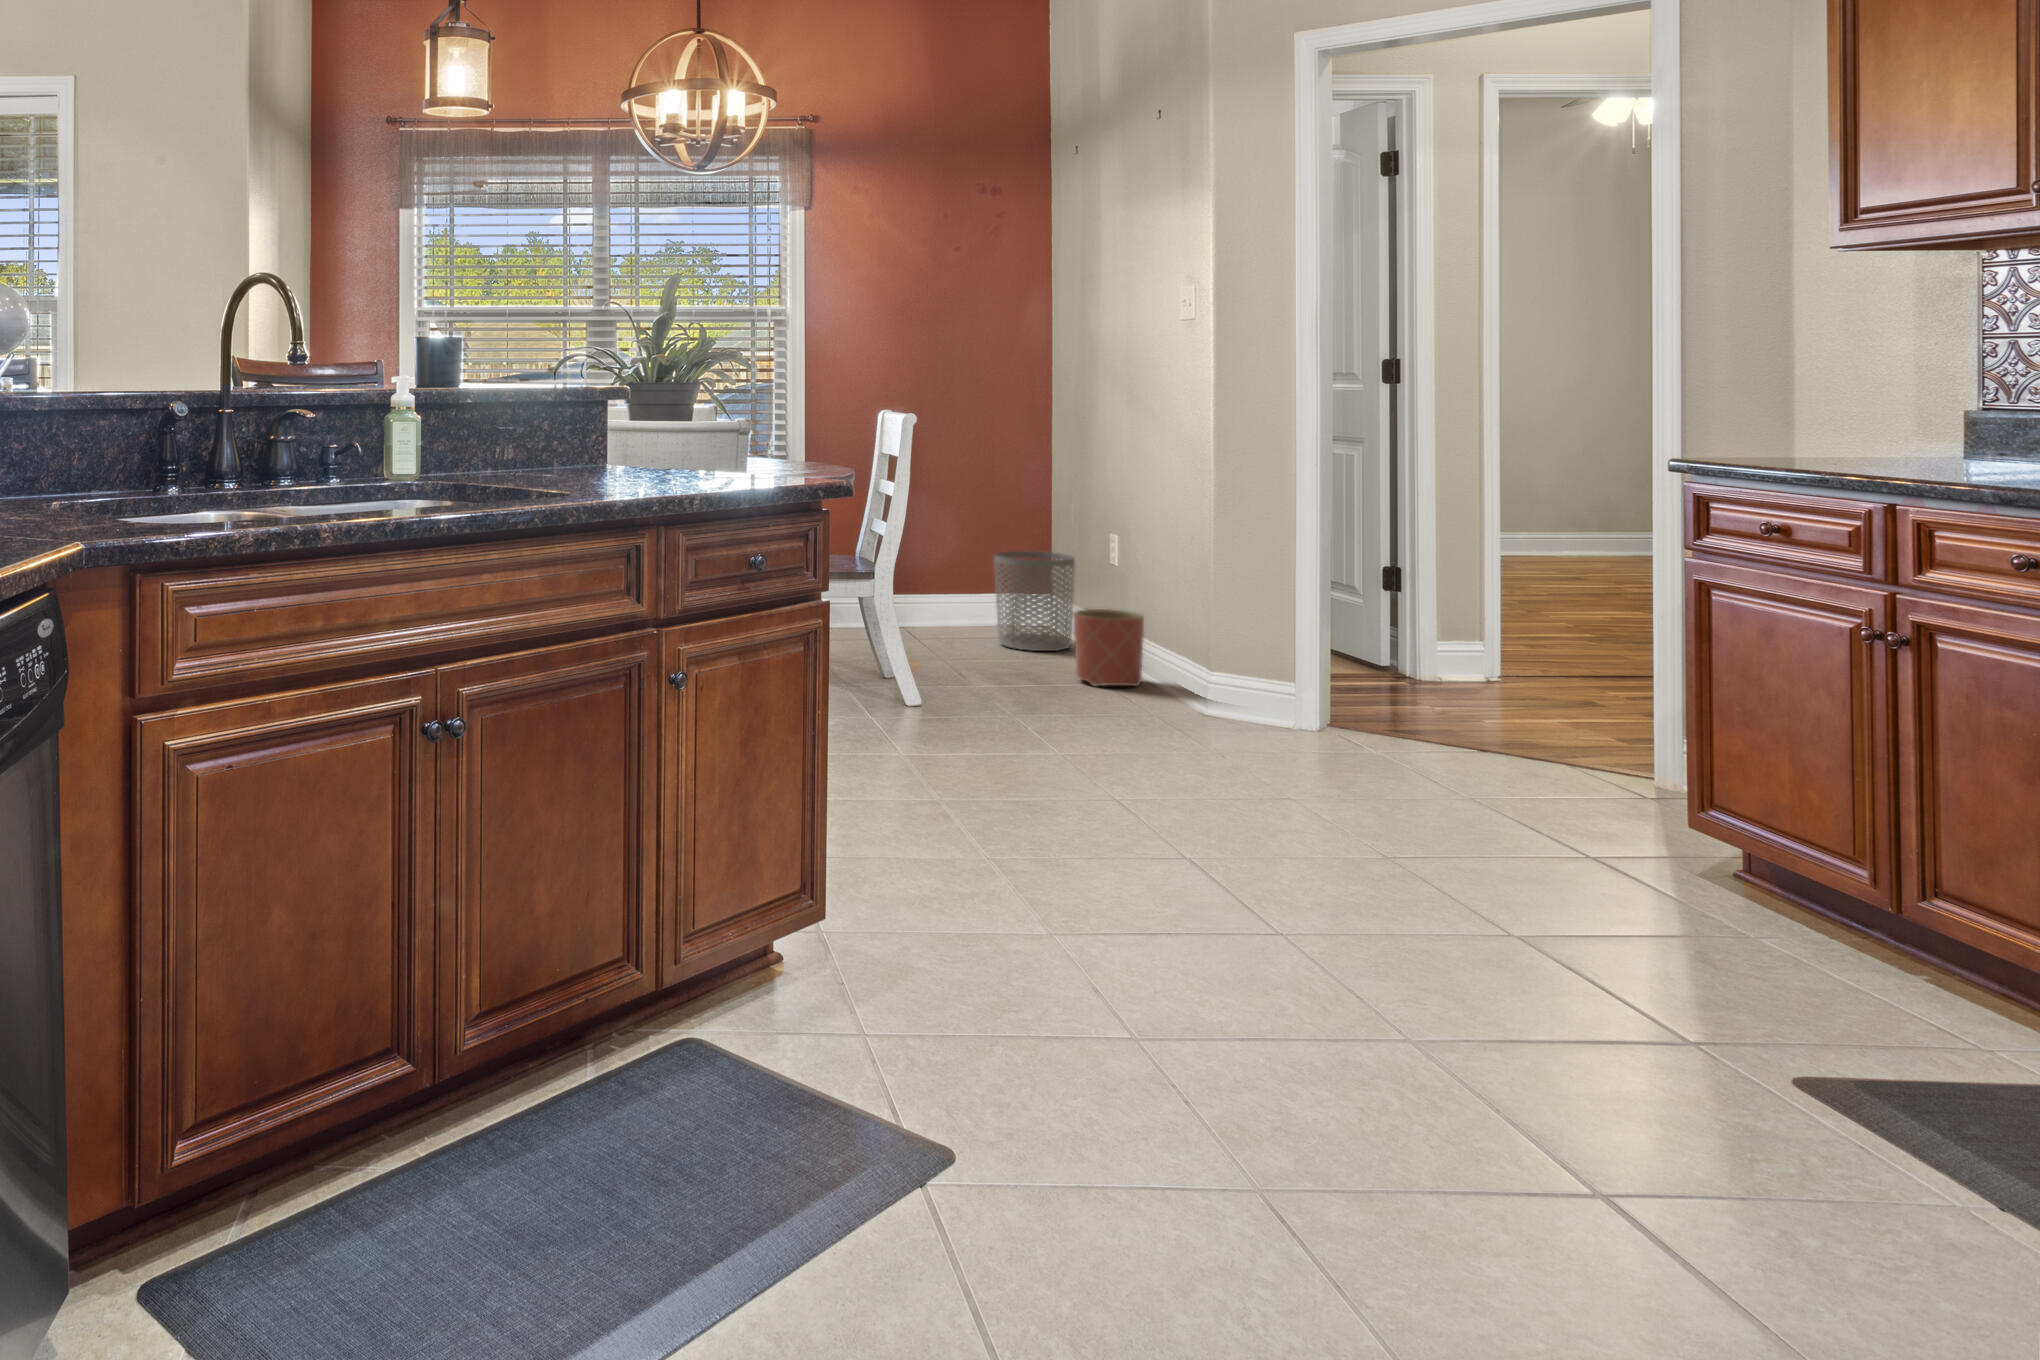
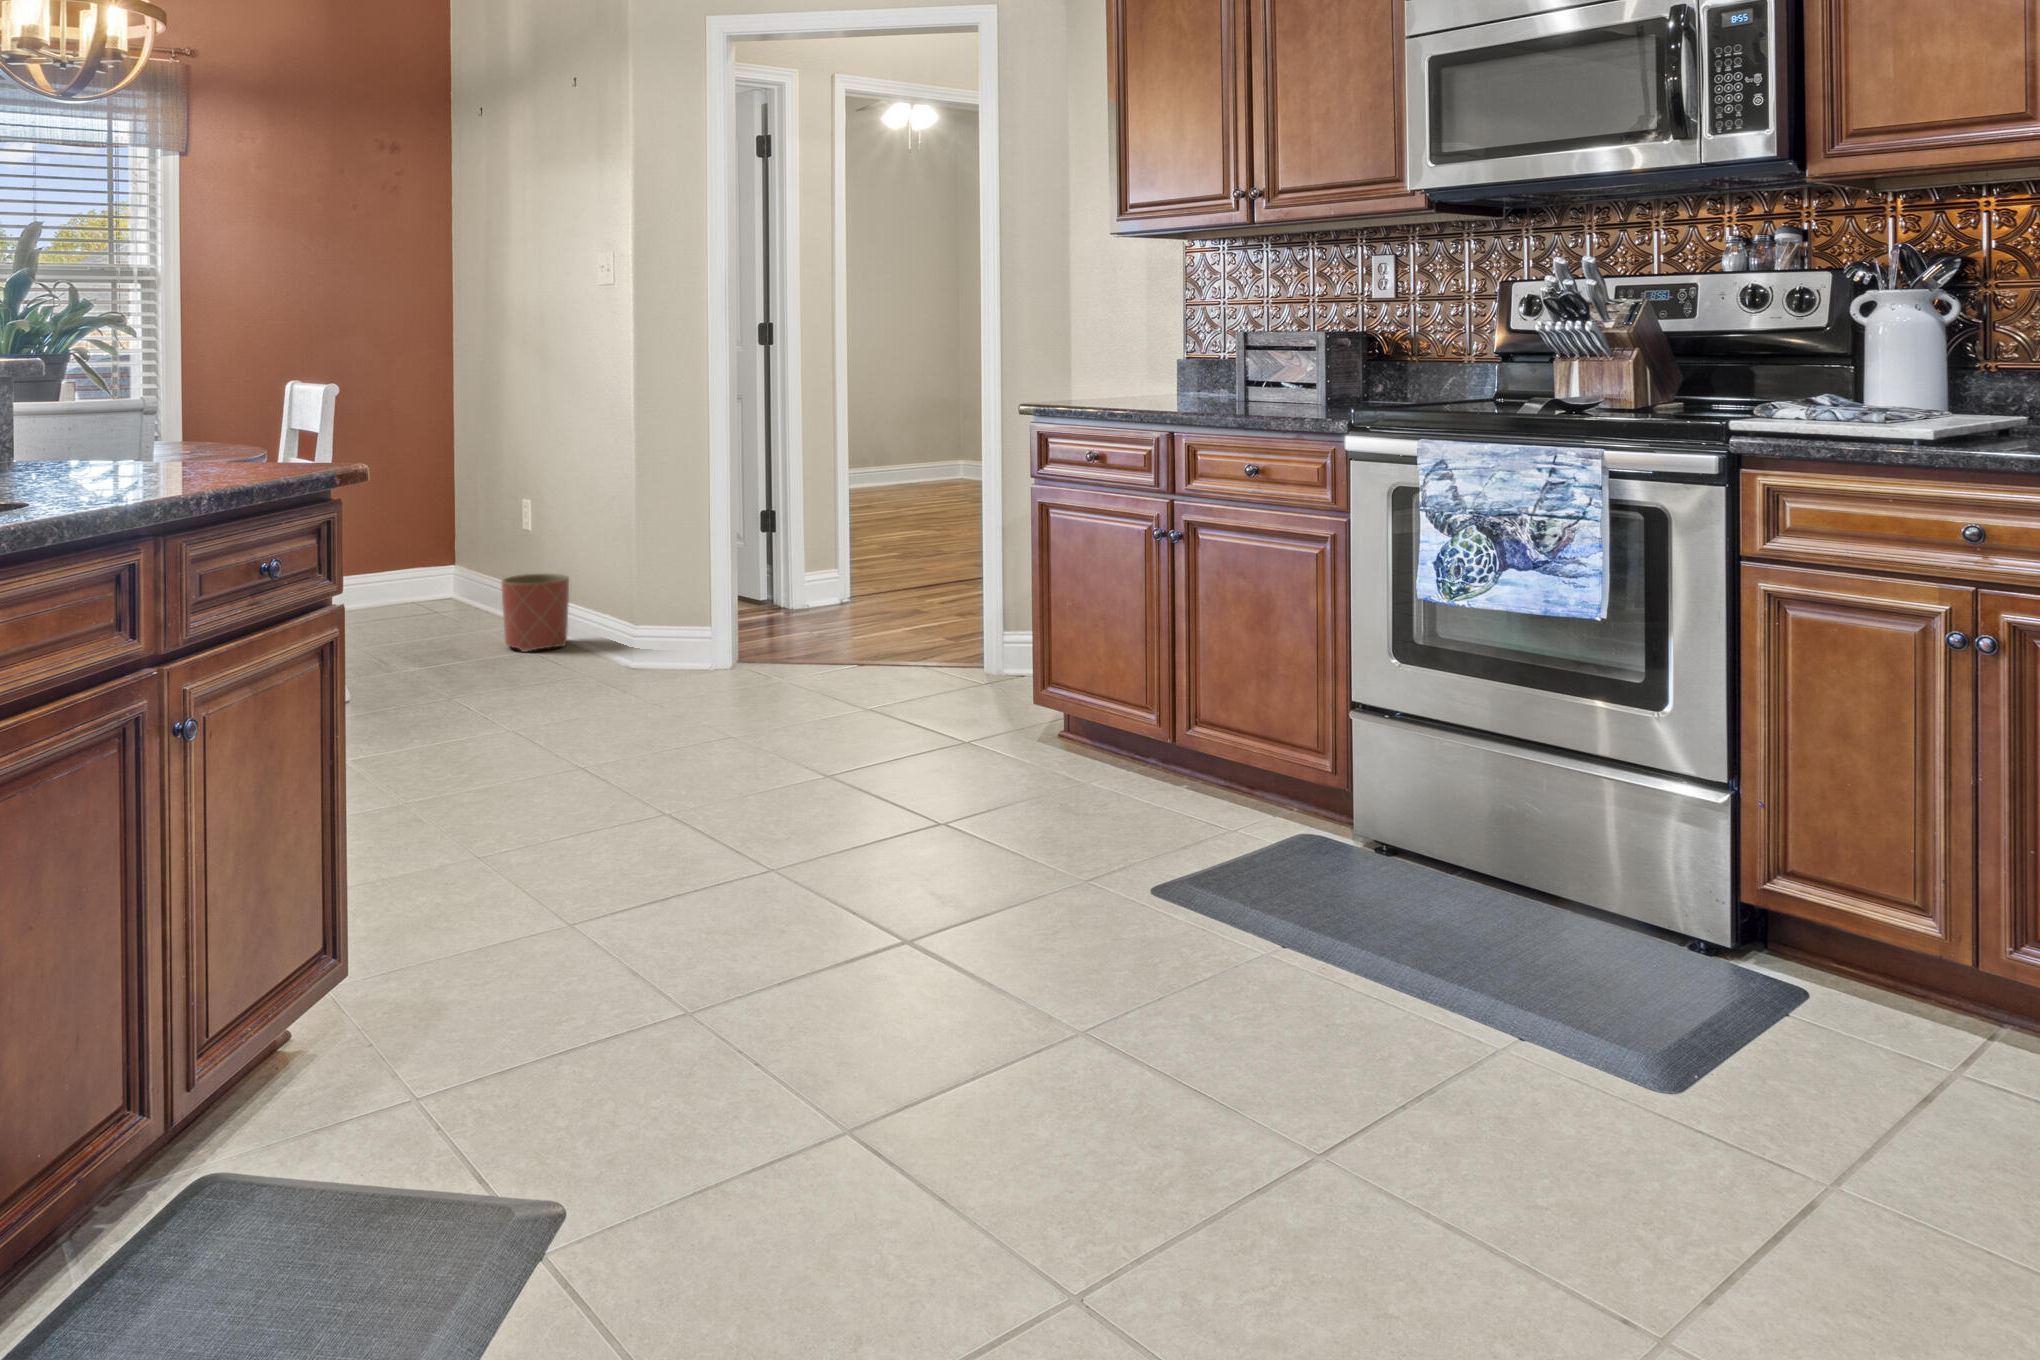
waste bin: present [994,551,1075,651] -> none [409,522,491,624]

